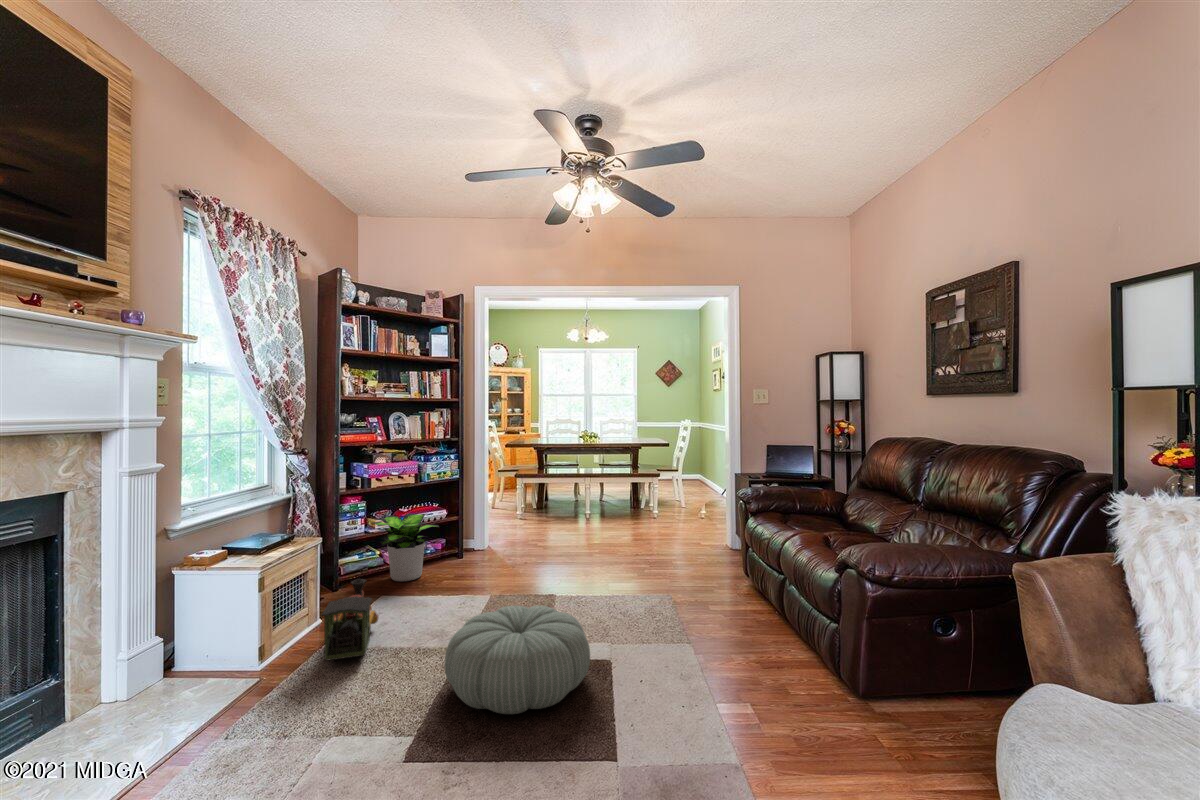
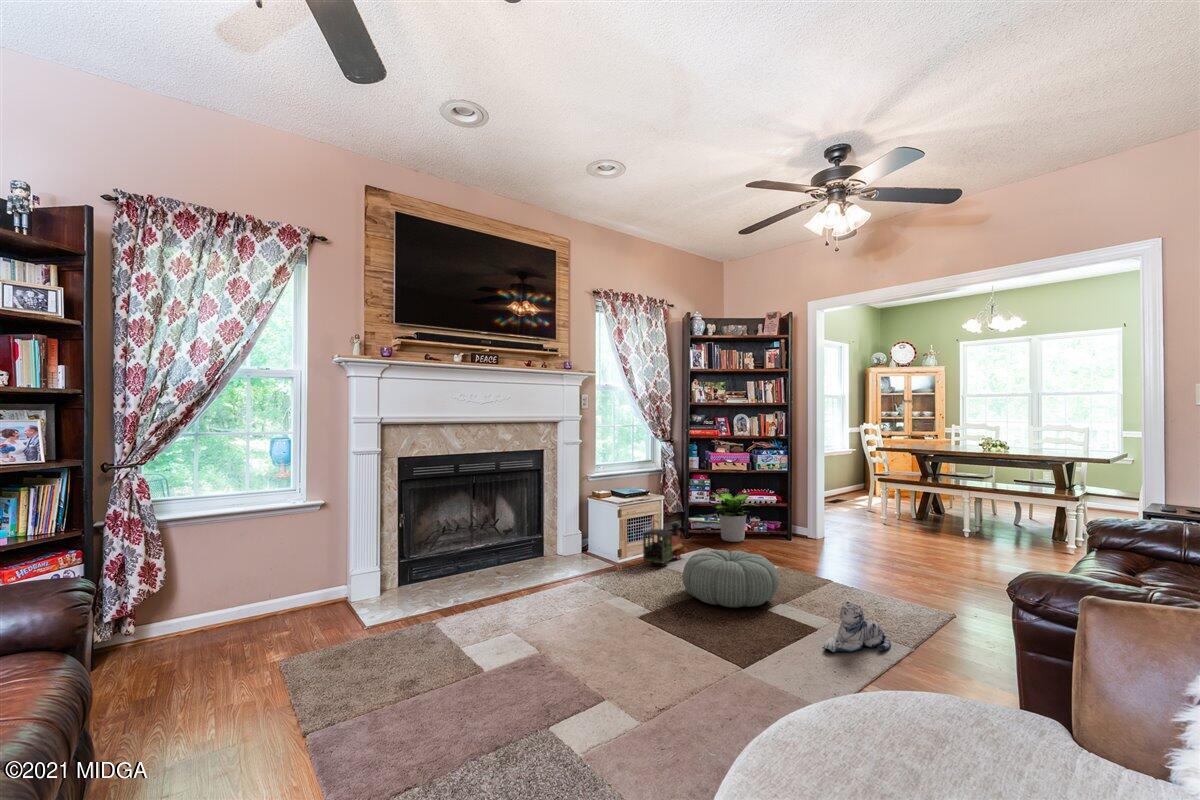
plush toy: none [715,651,773,733] -> present [824,601,891,652]

